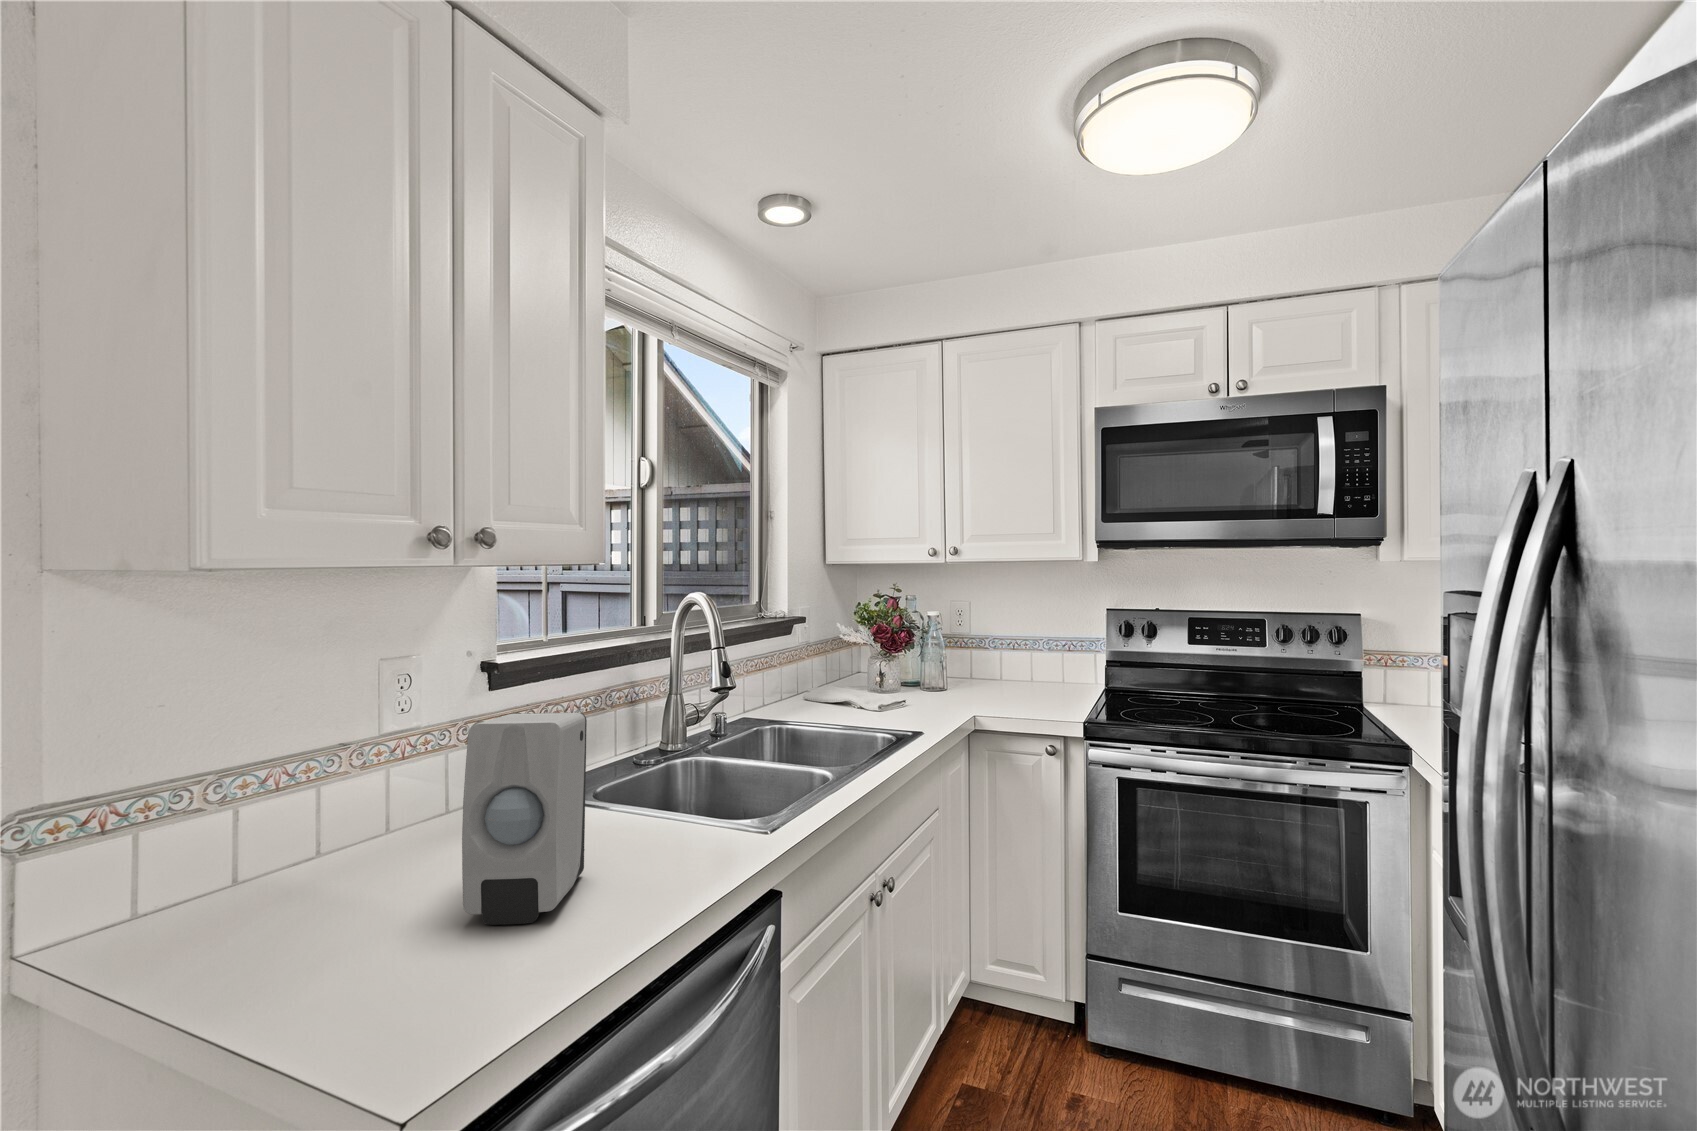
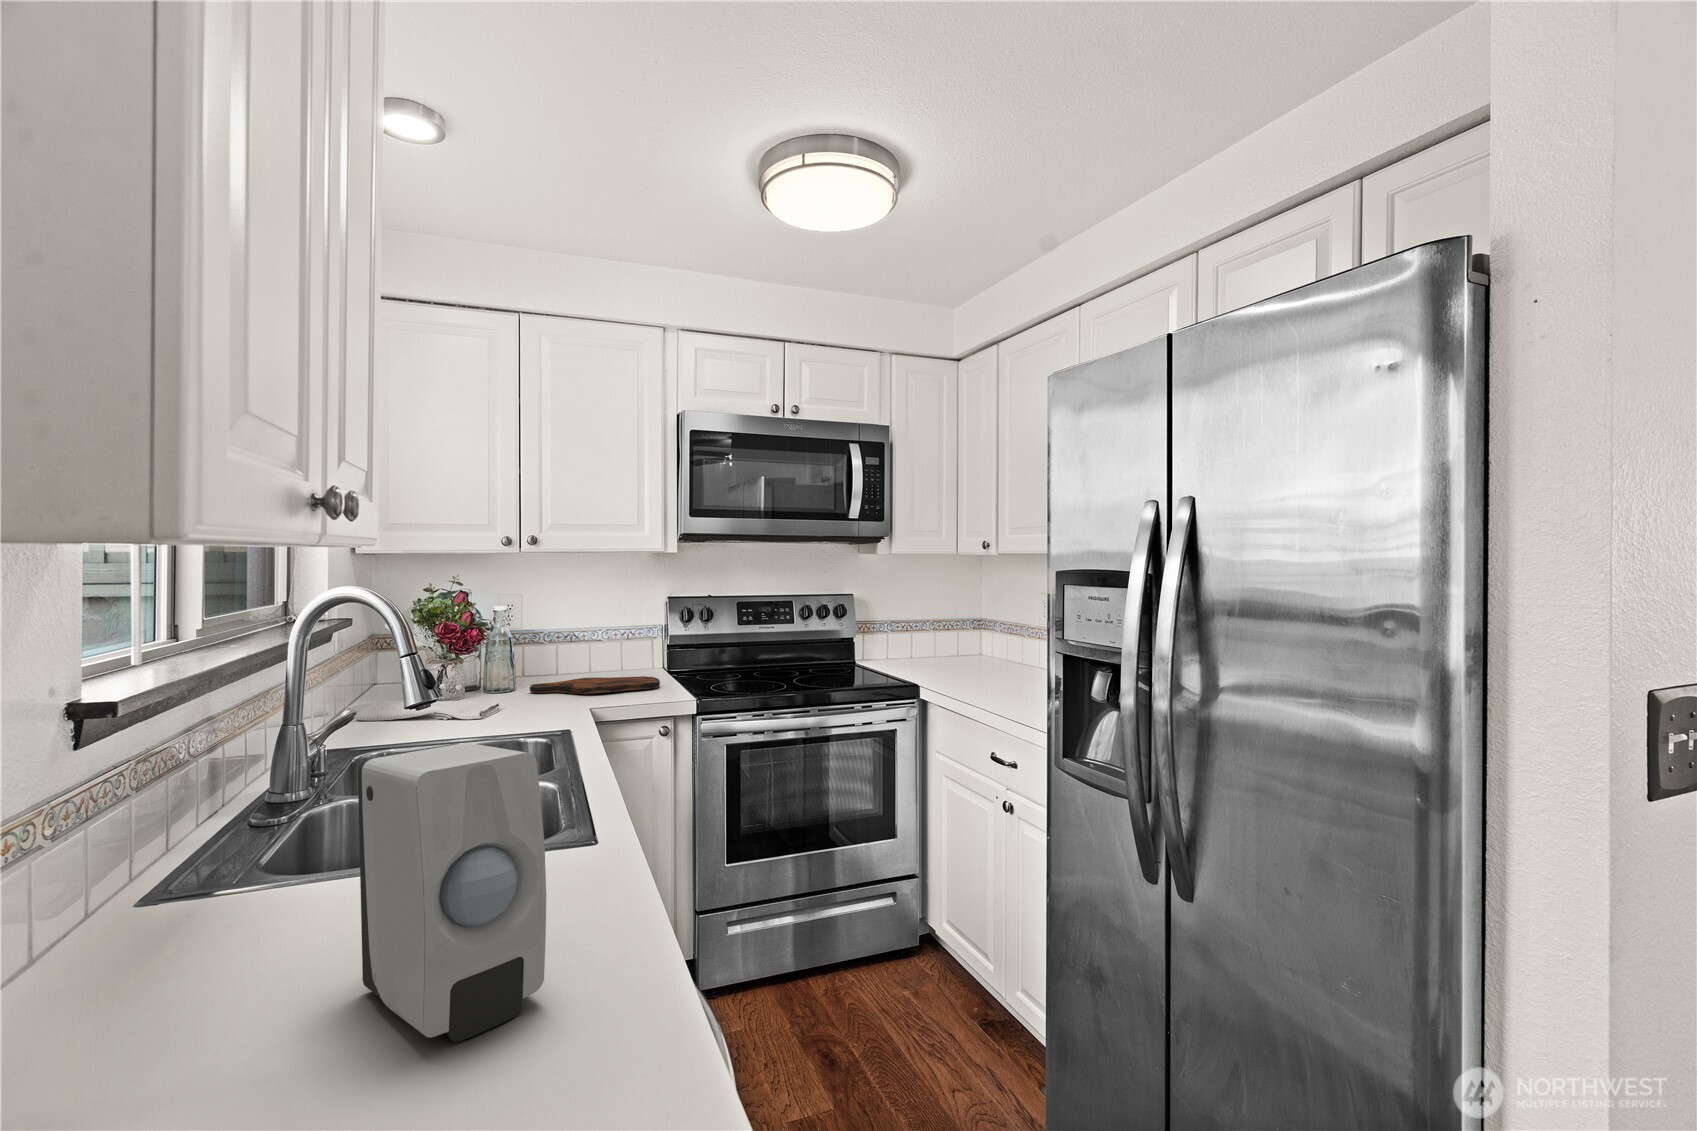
cutting board: none [943,688,1068,706] -> present [530,676,660,694]

